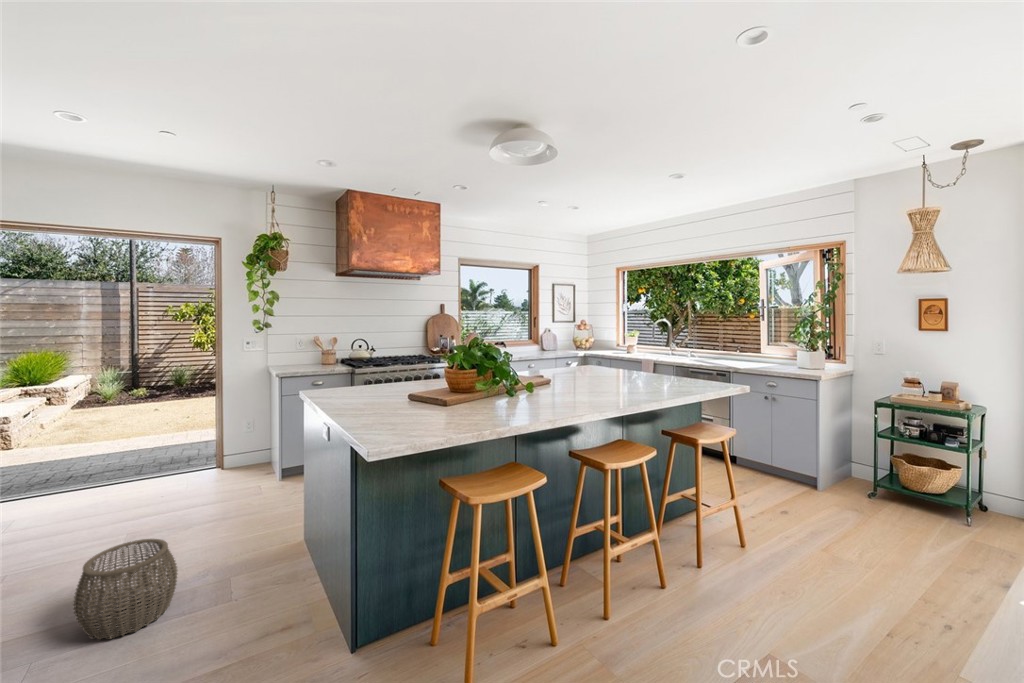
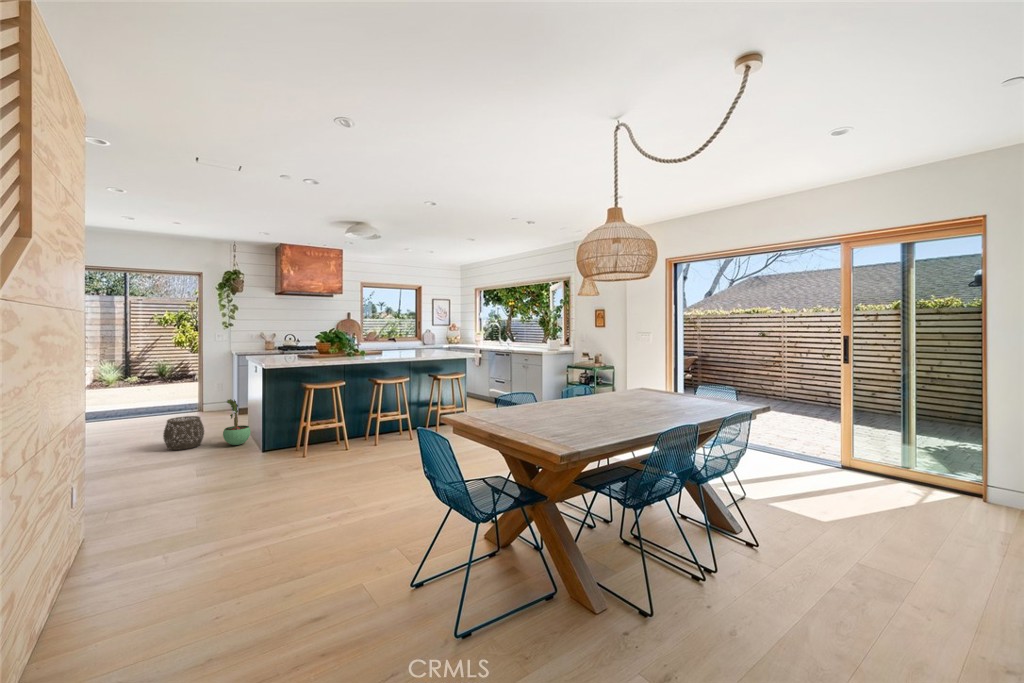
potted plant: none [212,507,276,619] -> present [223,399,251,445]

